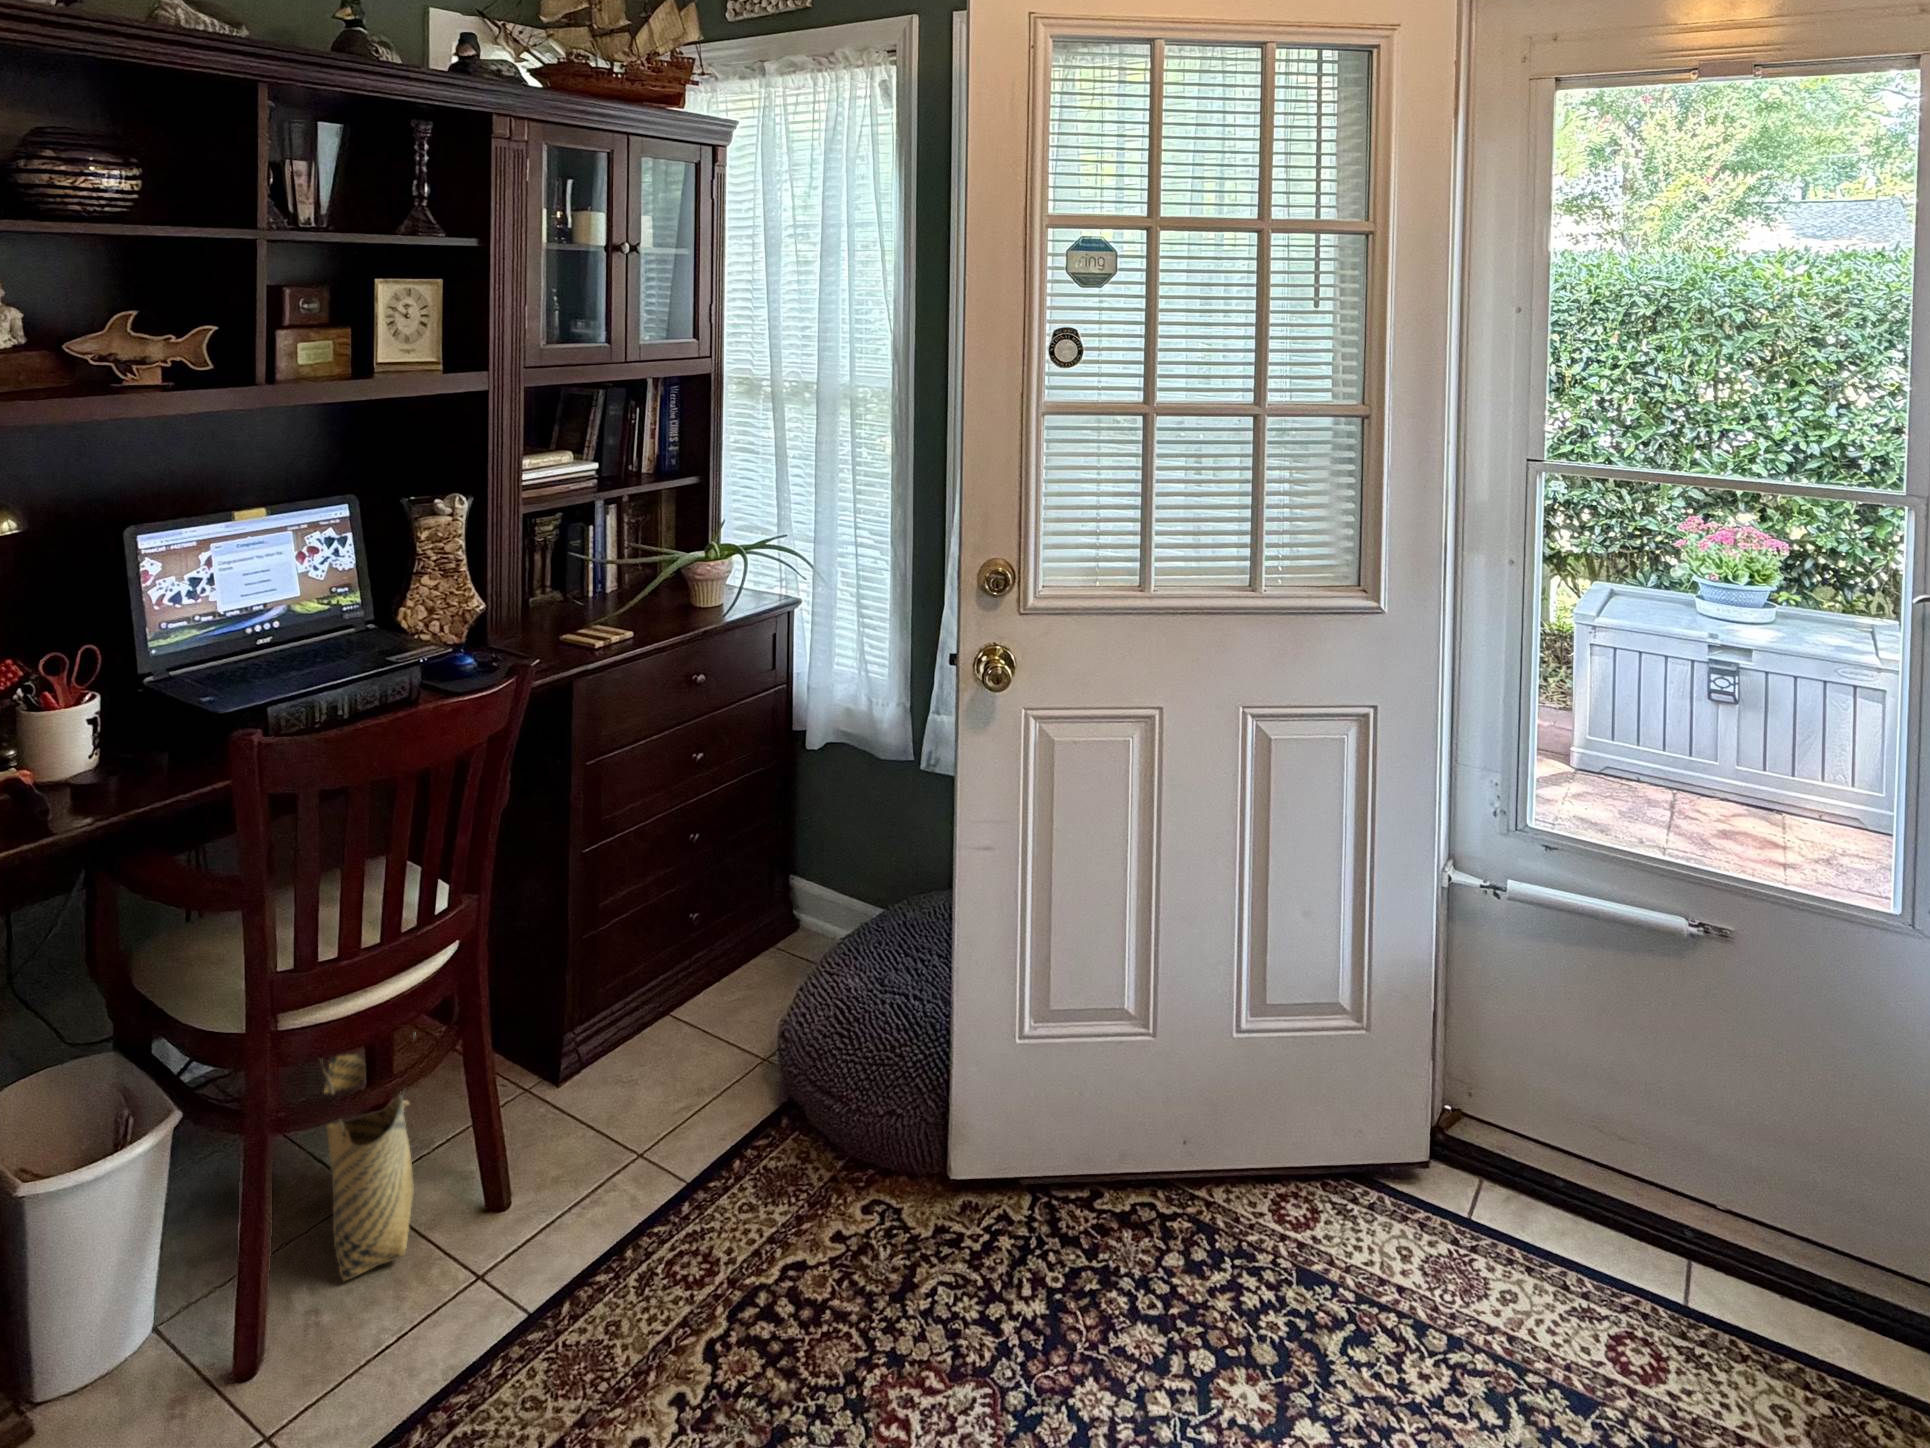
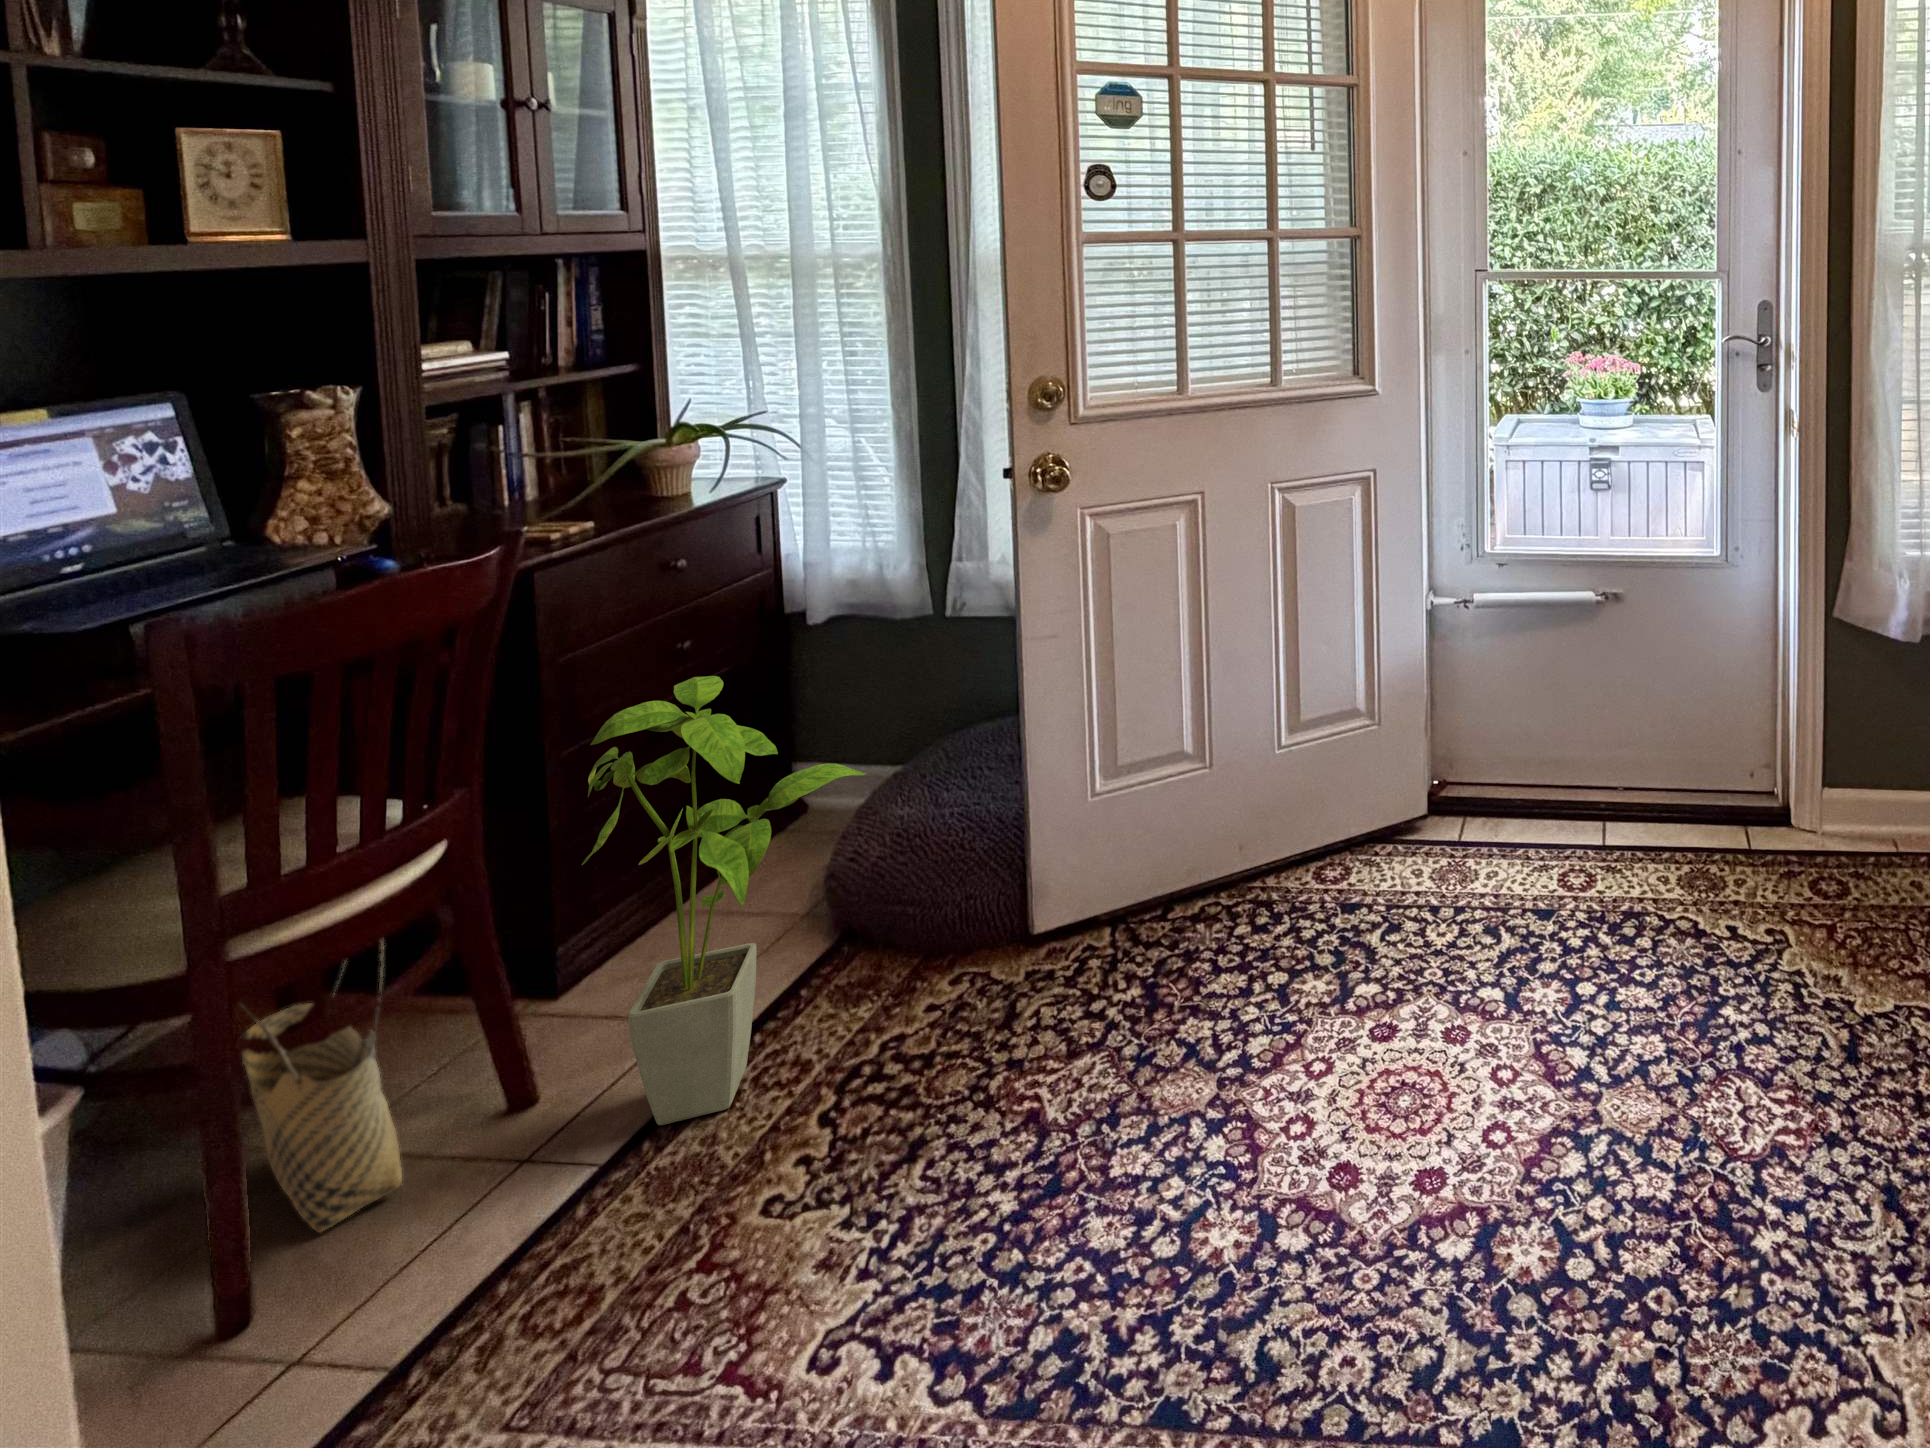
house plant: none [551,833,797,1286] -> present [582,676,866,1125]

